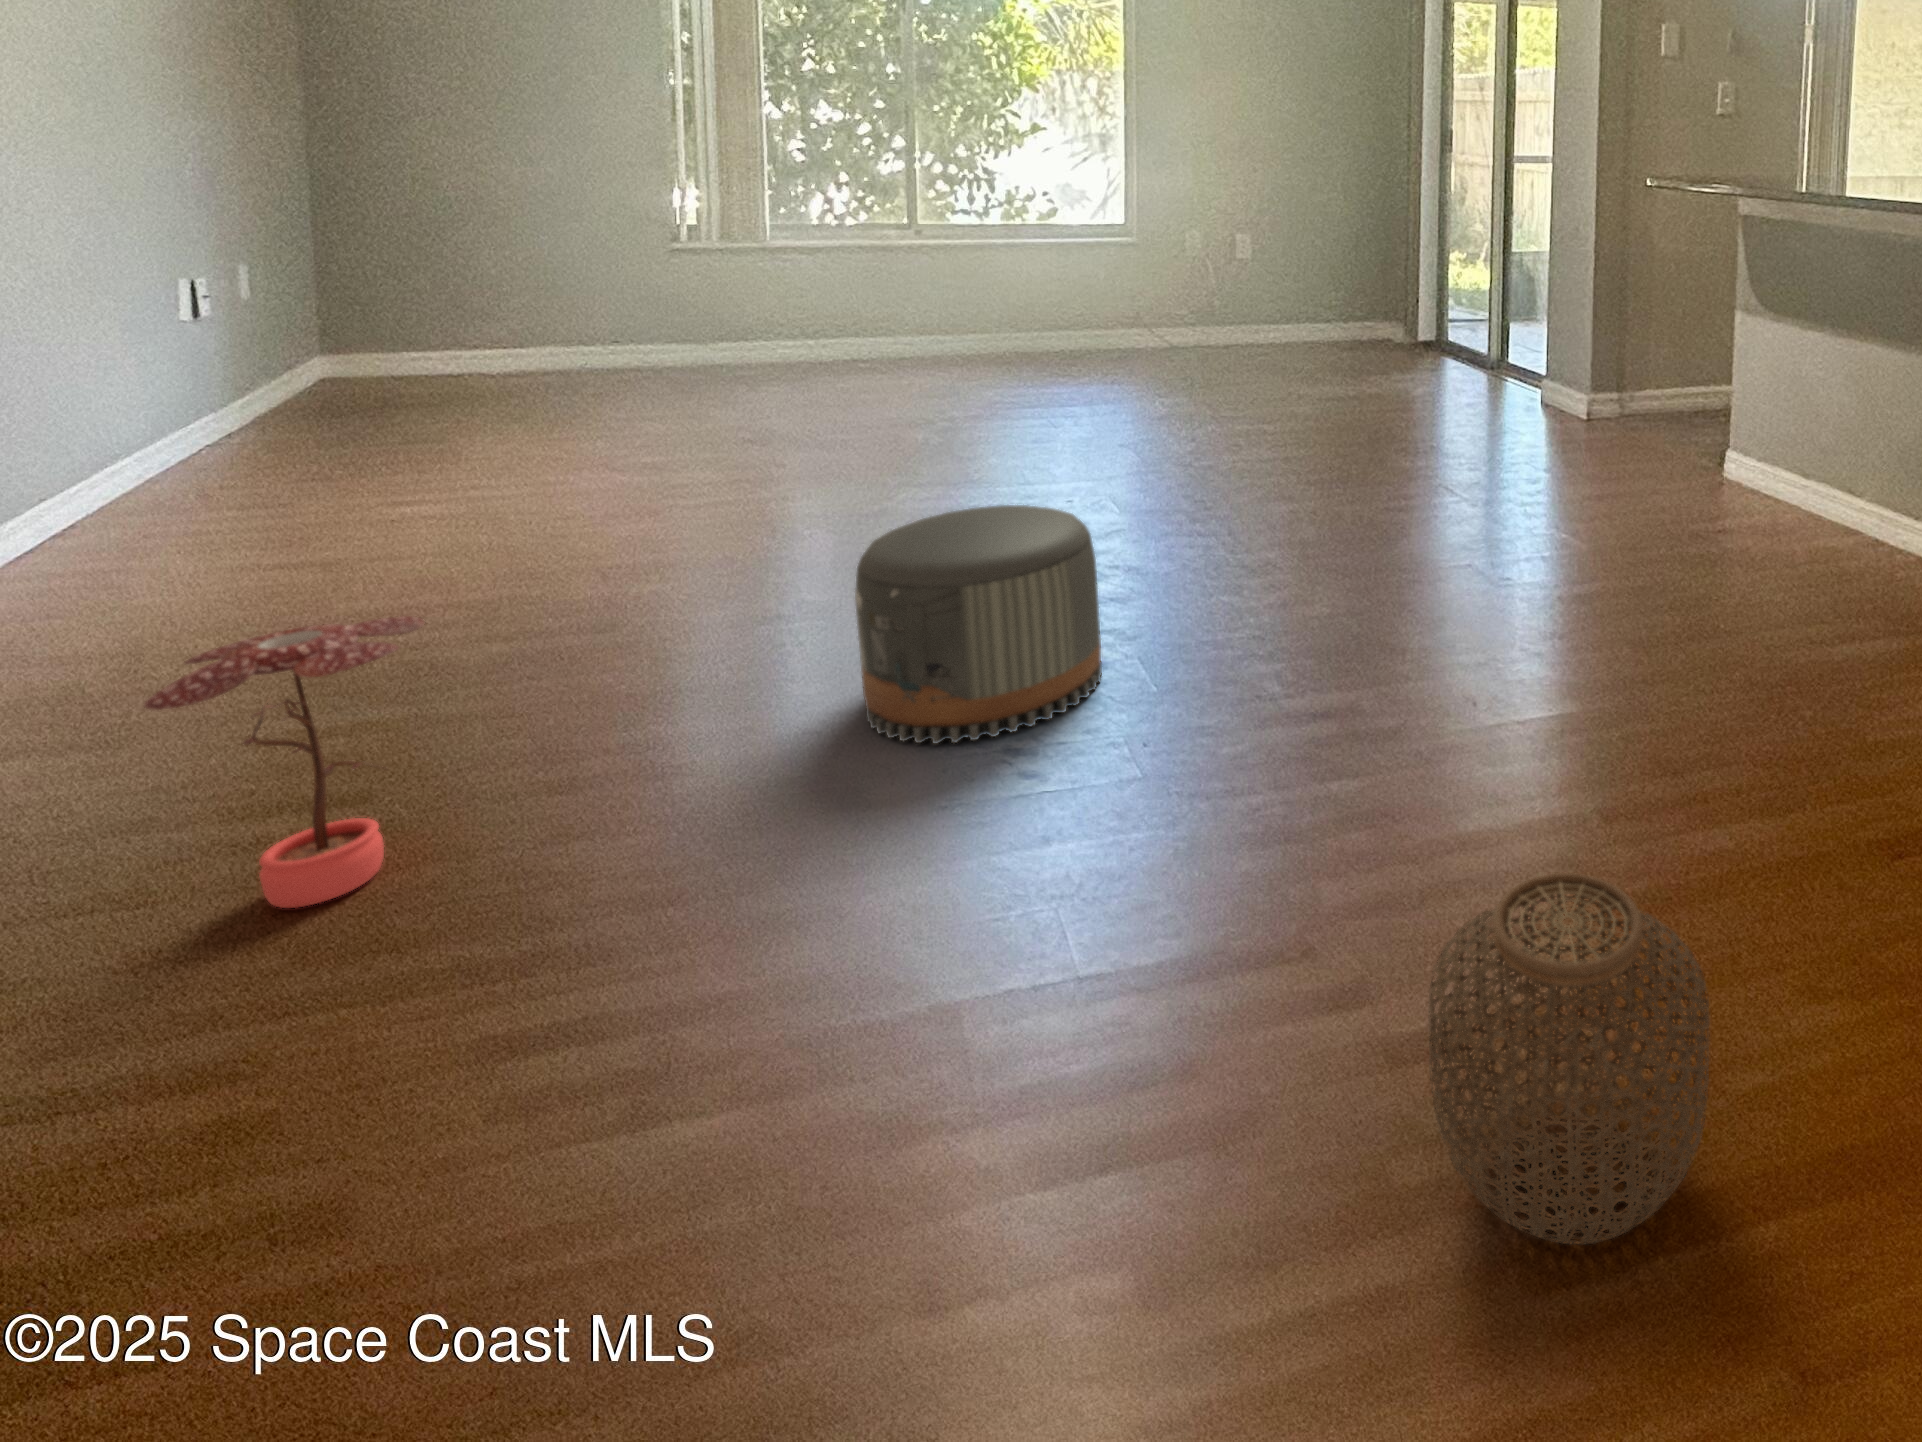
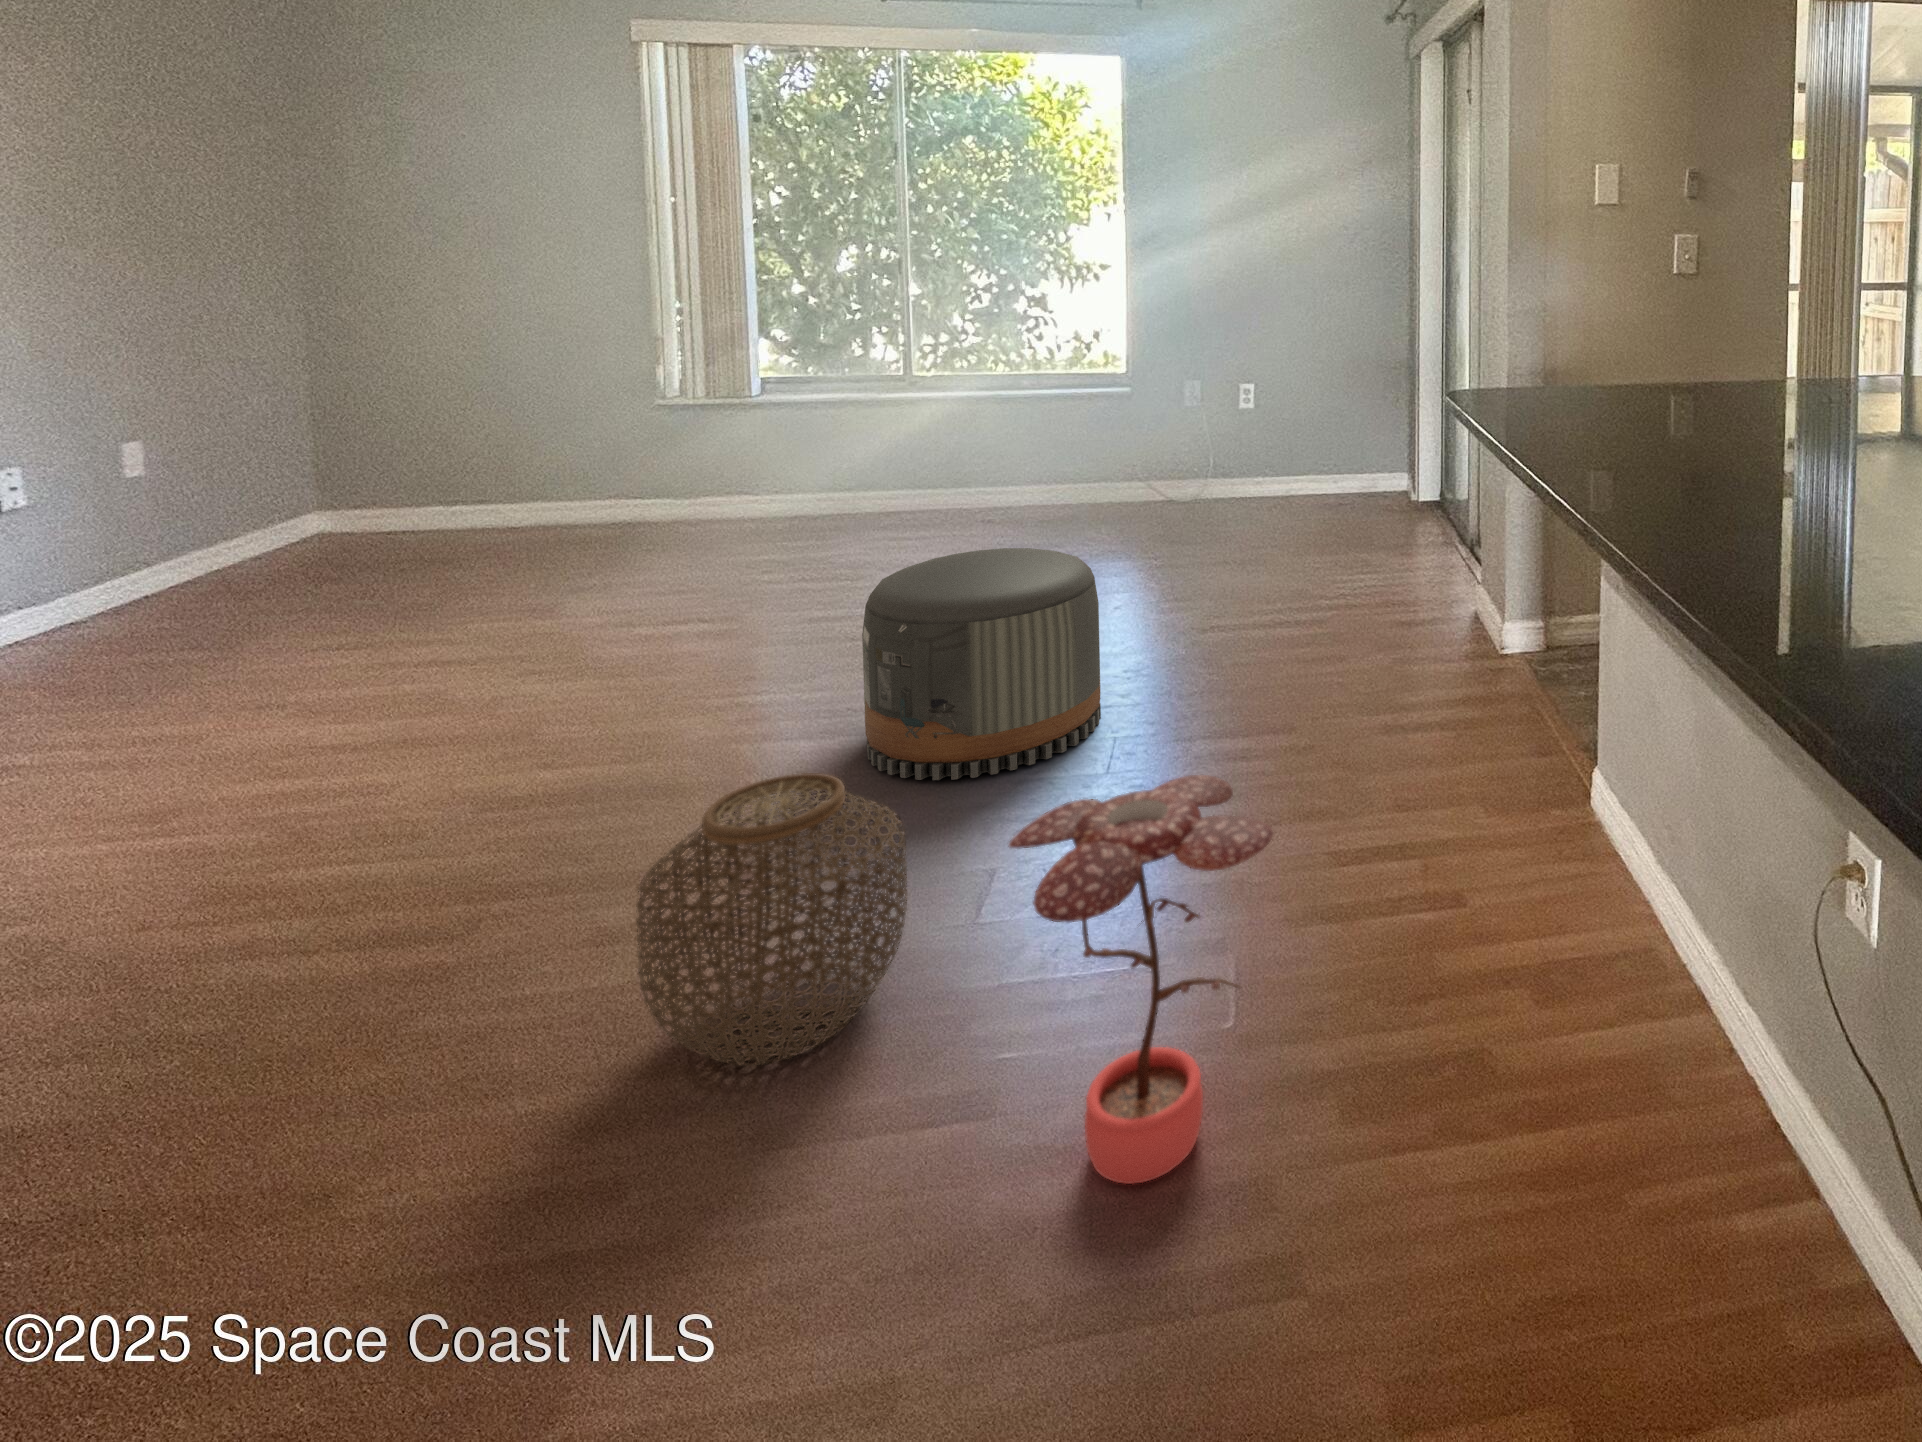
potted plant: present [144,616,426,908] -> present [1009,775,1273,1184]
woven basket: present [1429,873,1710,1244] -> present [636,773,907,1066]

